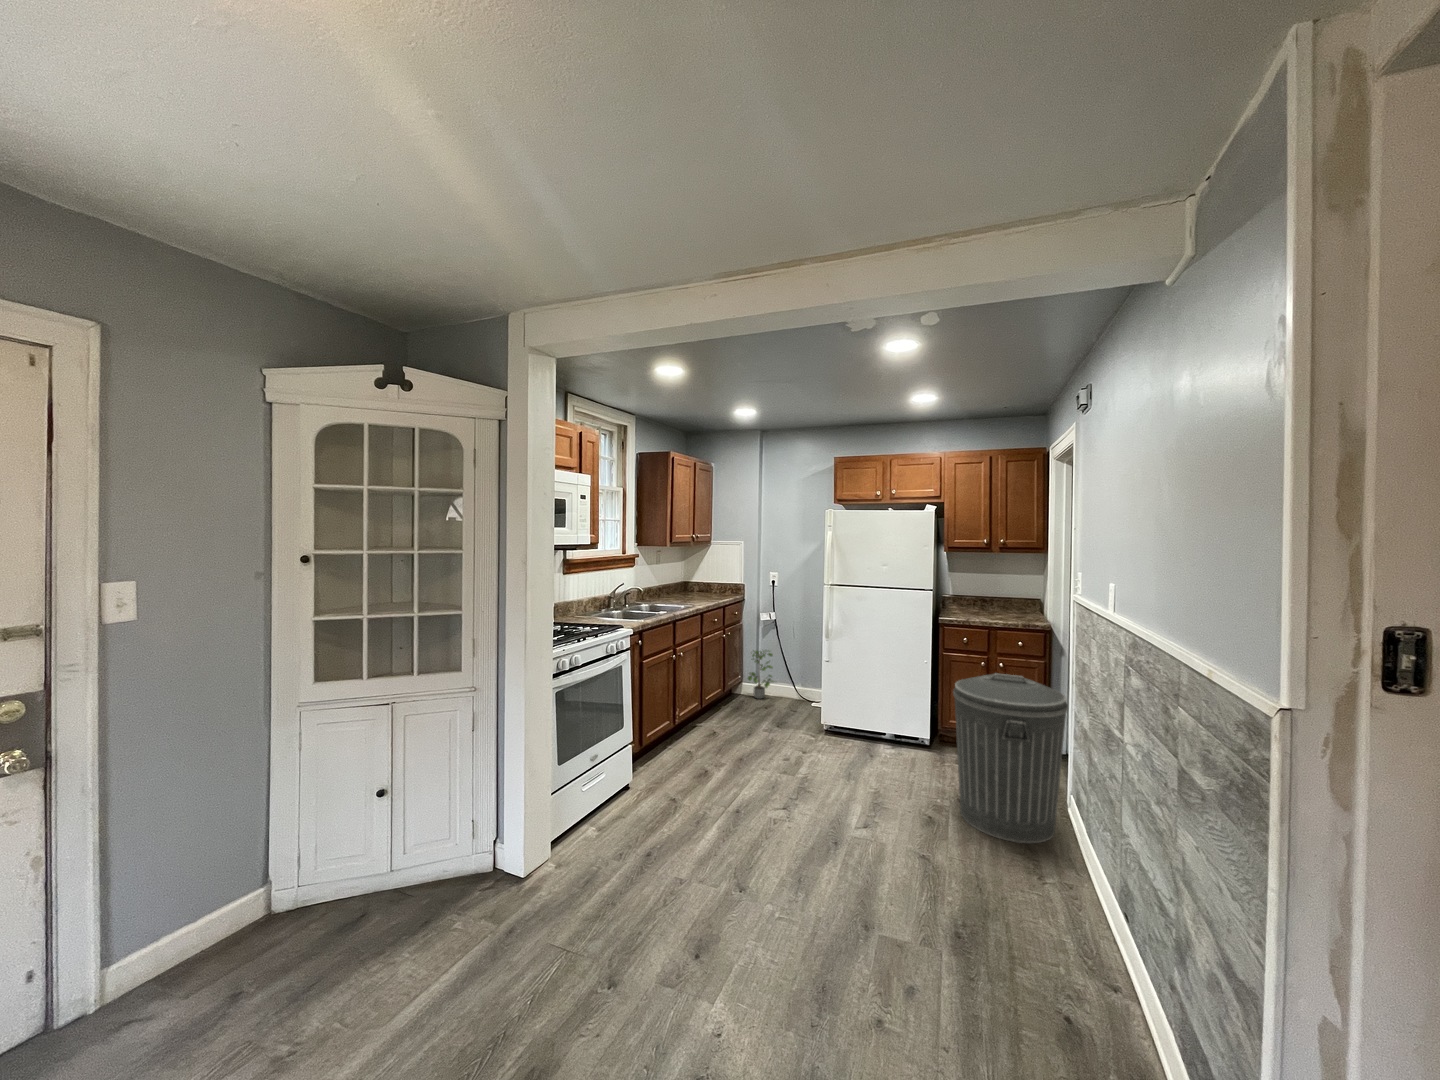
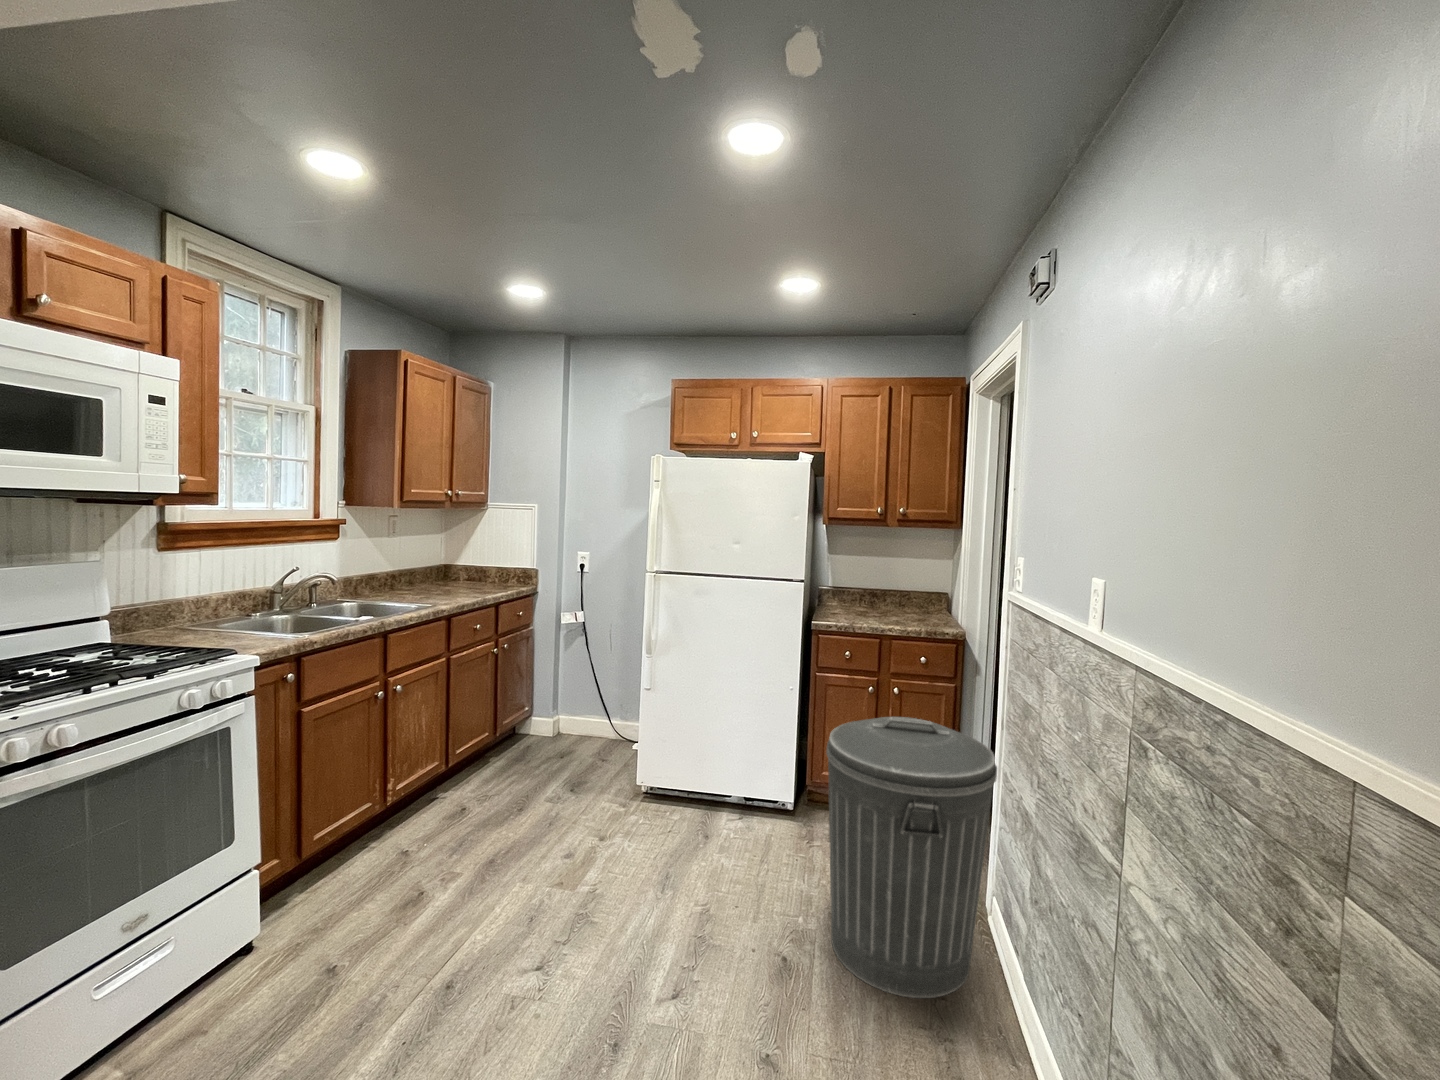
potted plant: present [748,651,773,699] -> none [539,665,585,740]

